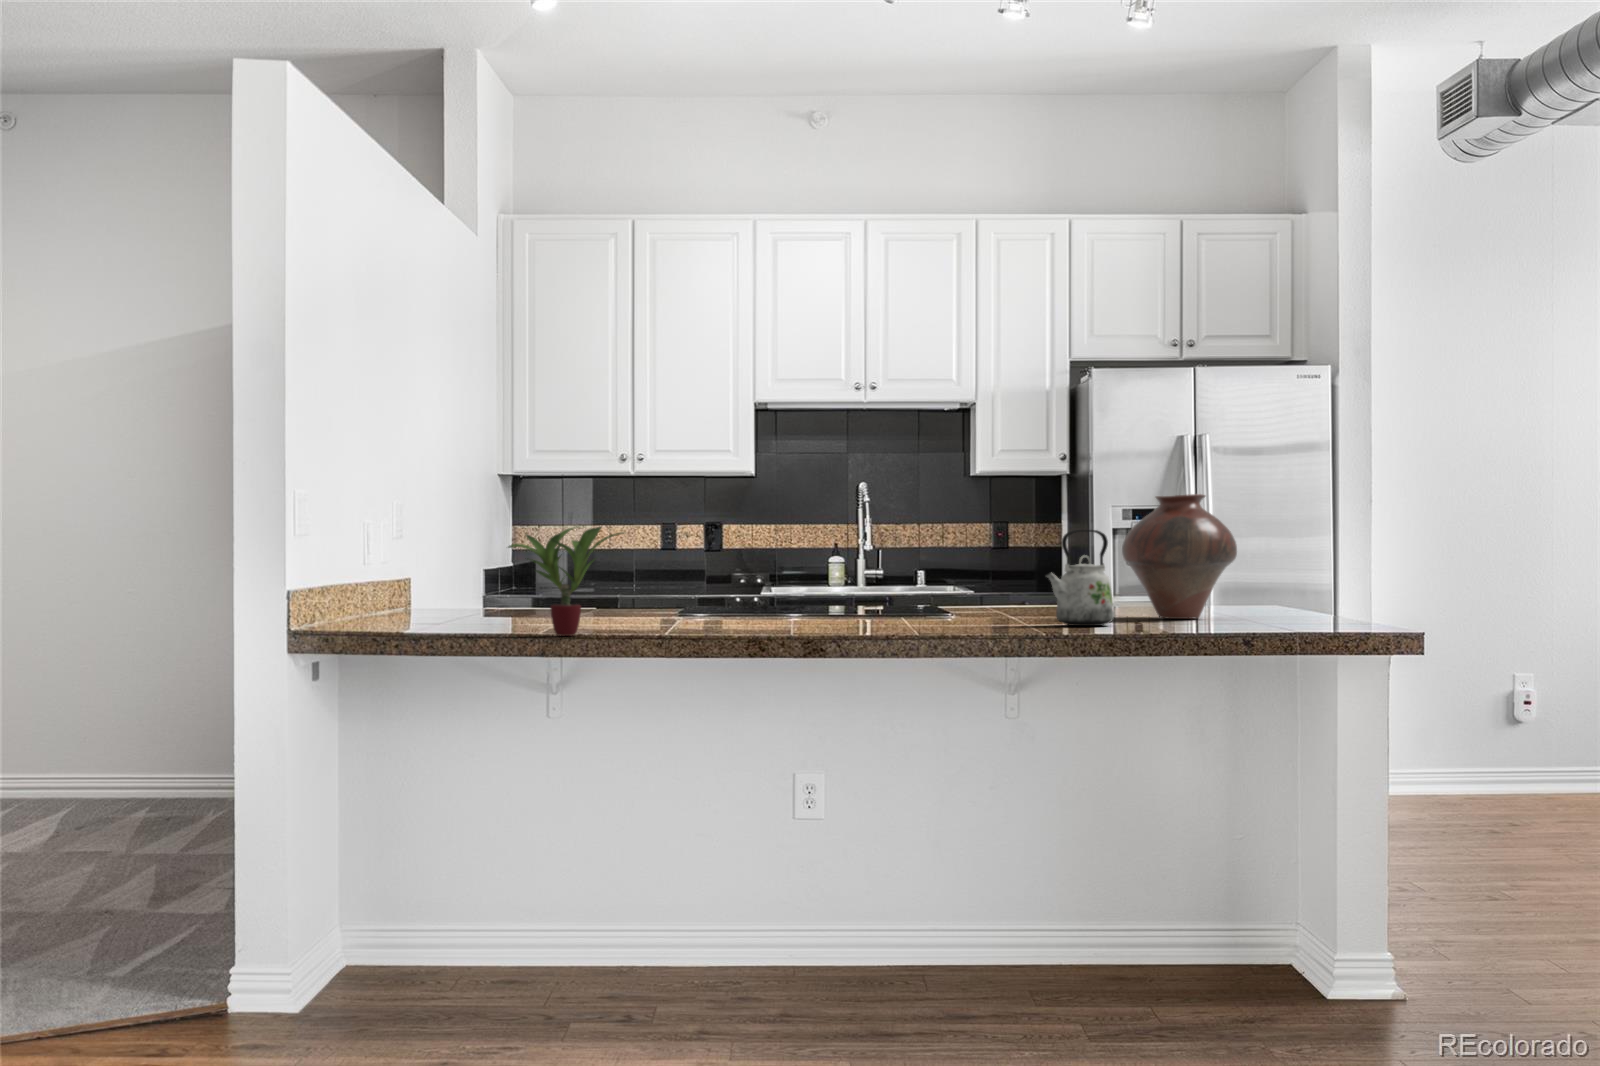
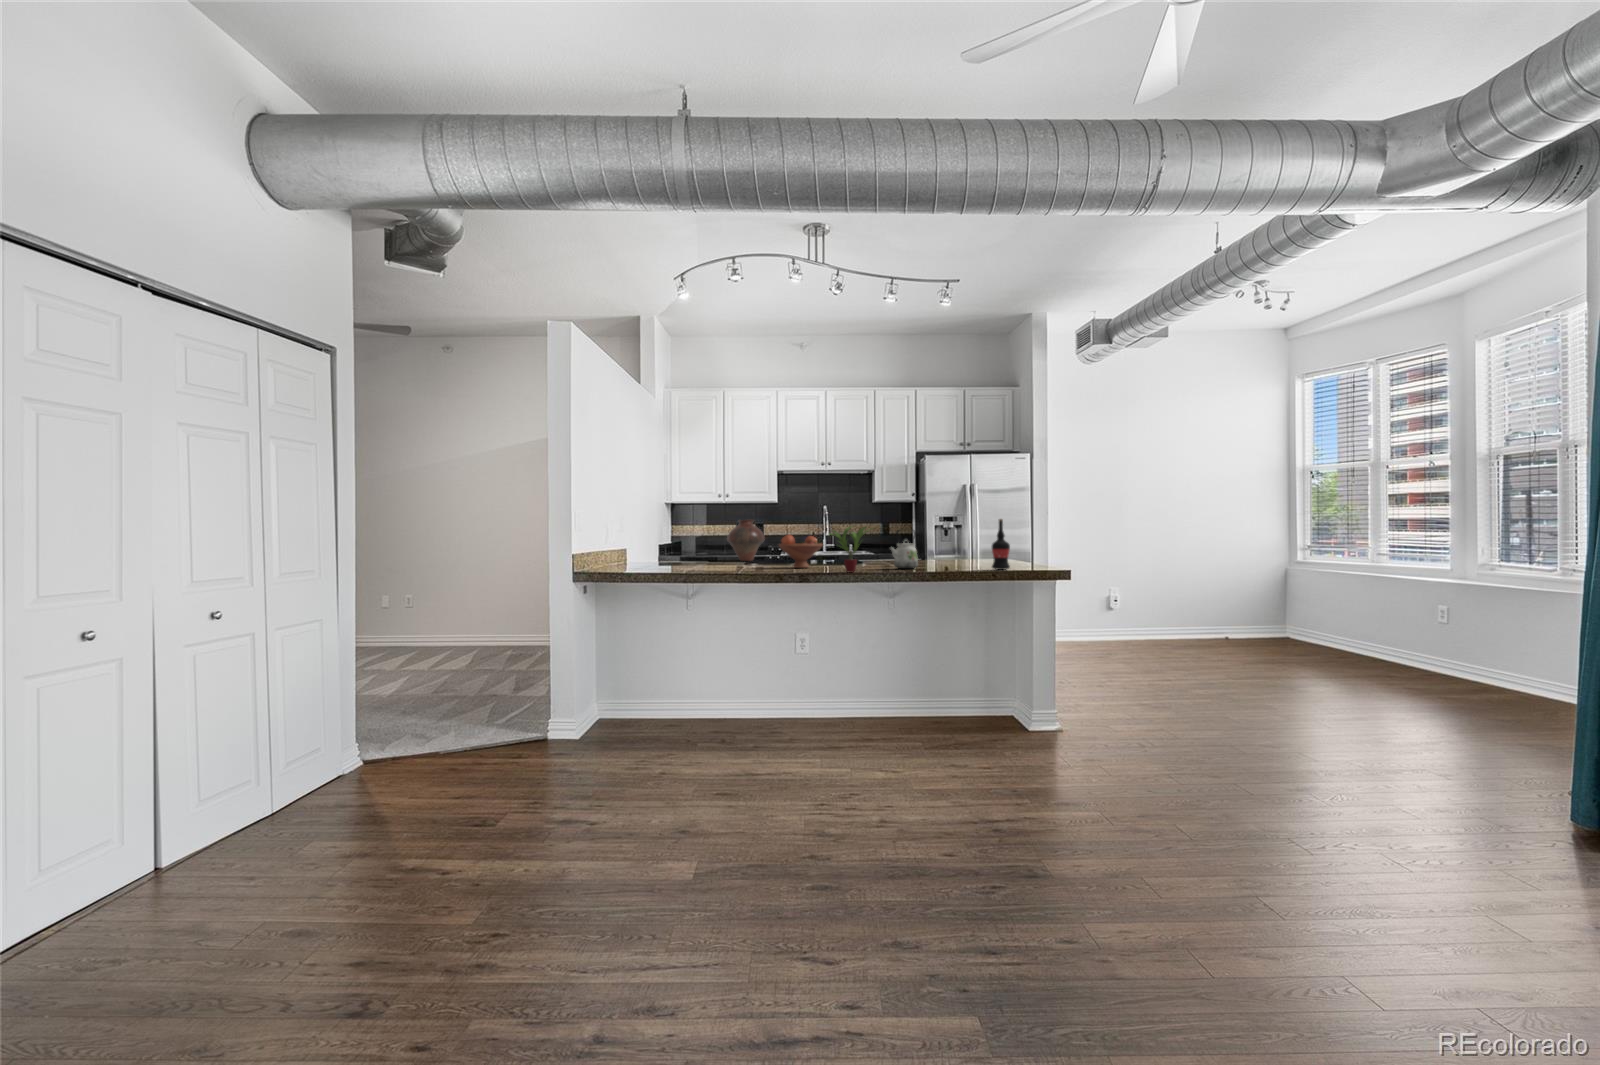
vase: present [1122,494,1237,619] -> present [727,520,764,561]
wine bottle: none [1296,506,1342,628] -> present [992,519,1010,570]
potted plant: present [508,527,624,636] -> present [830,527,866,573]
fruit bowl: none [776,544,882,623] -> present [779,535,823,568]

